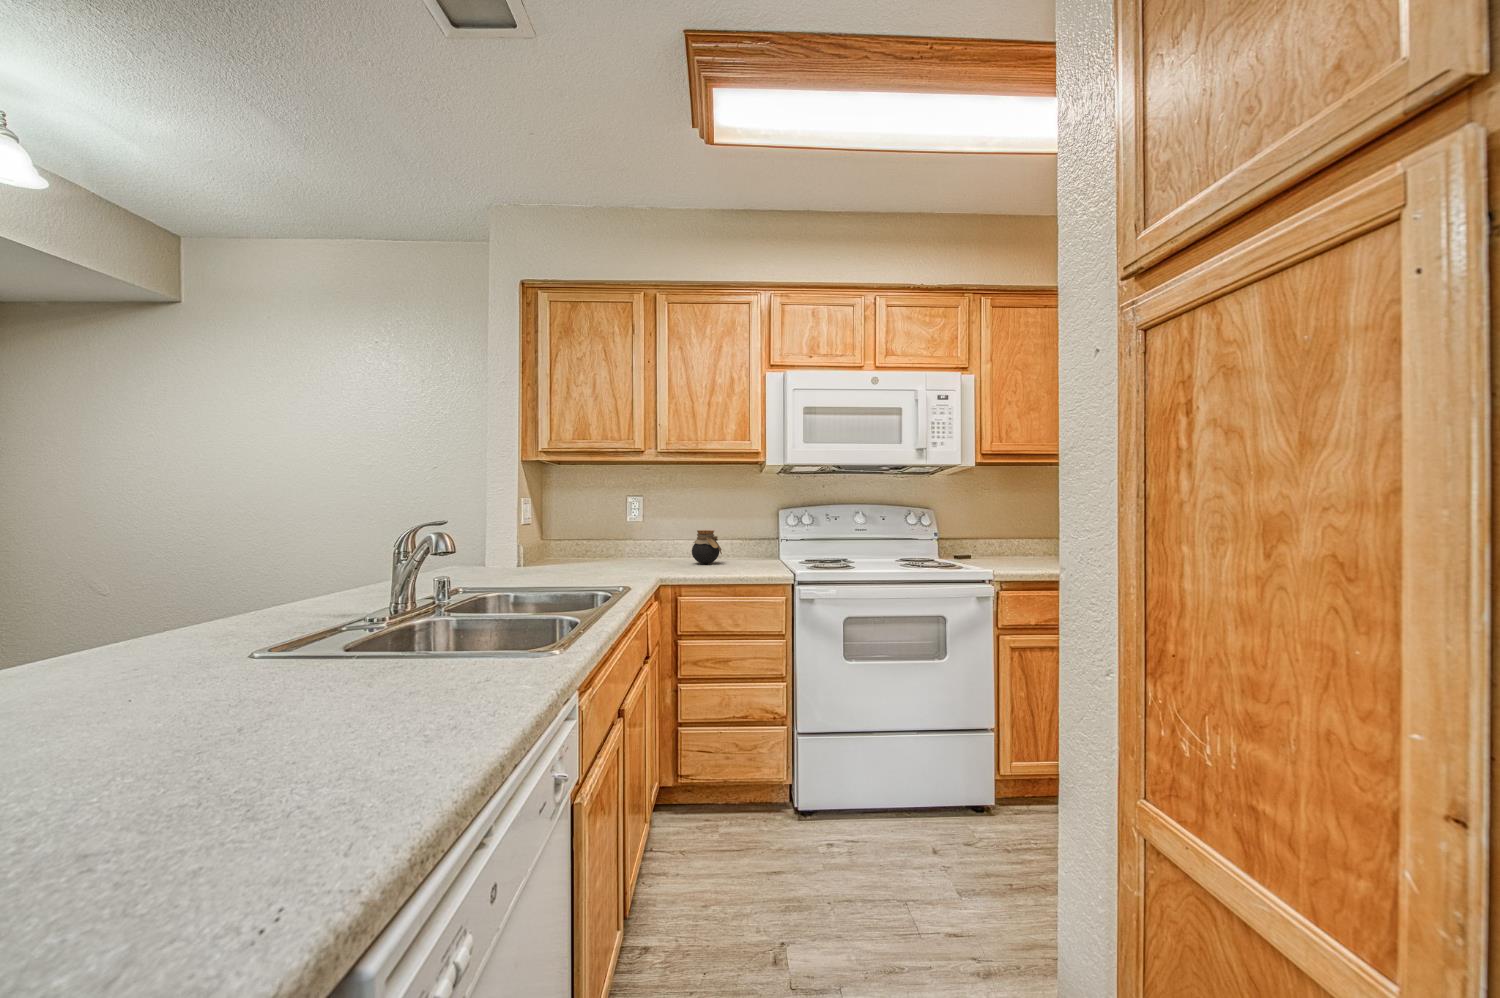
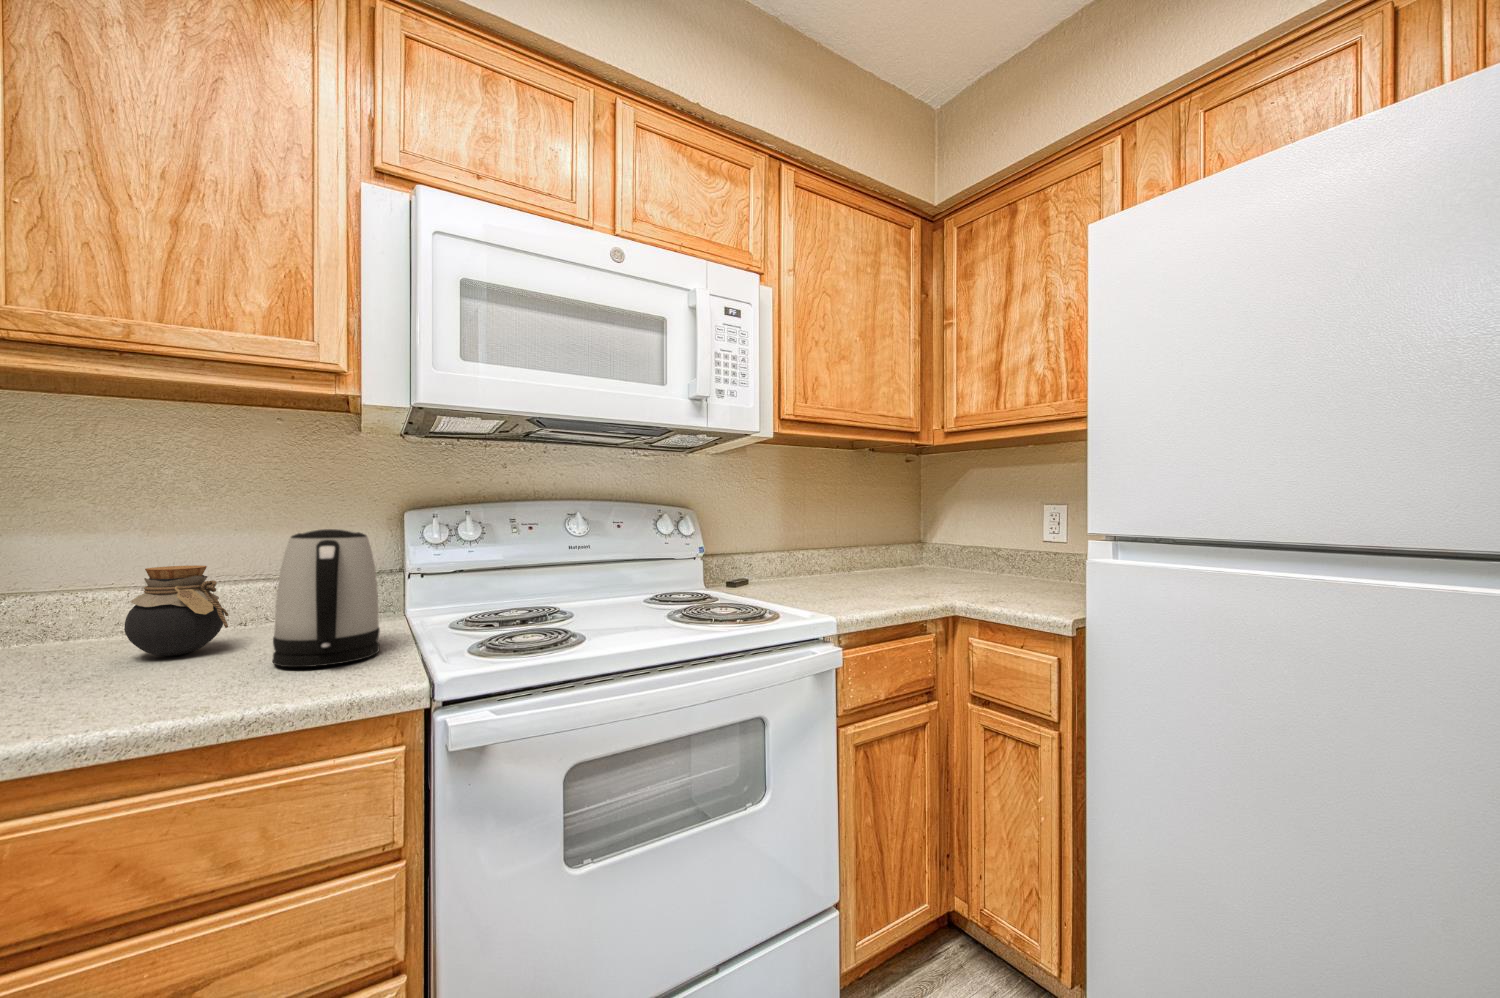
kettle: none [739,516,774,568] -> present [273,529,380,667]

